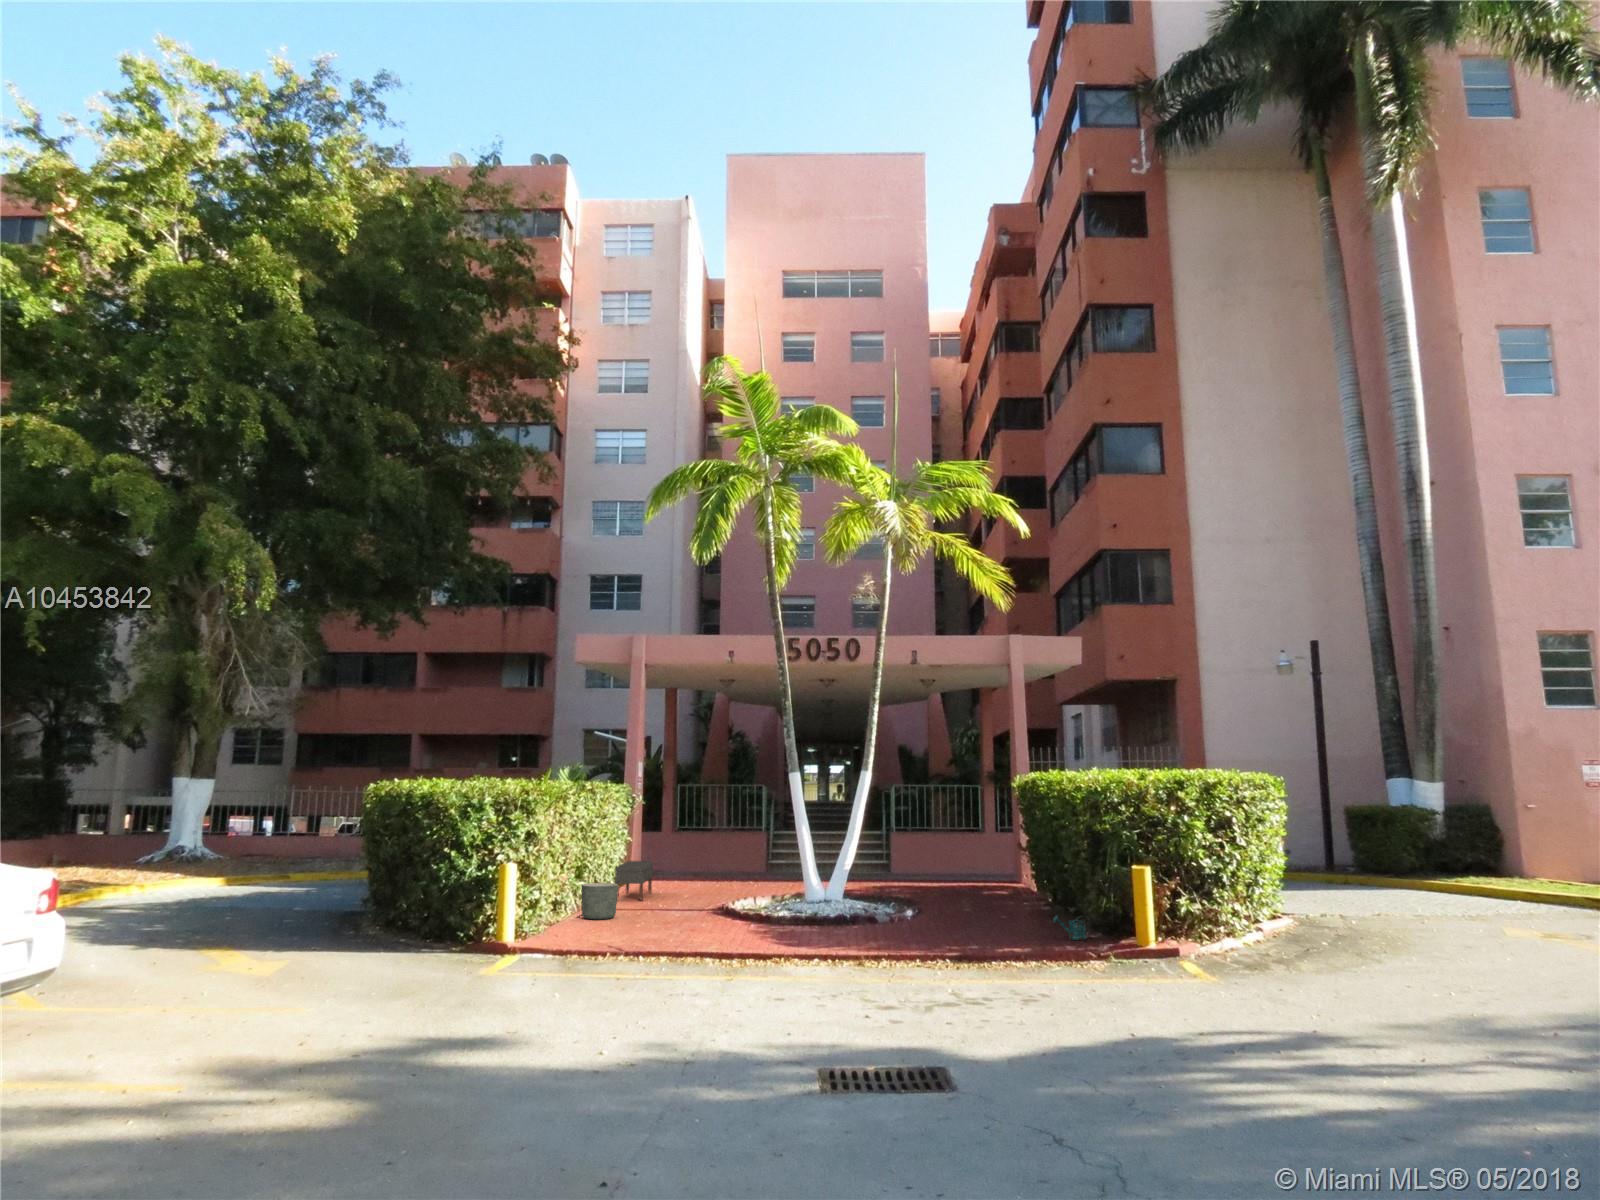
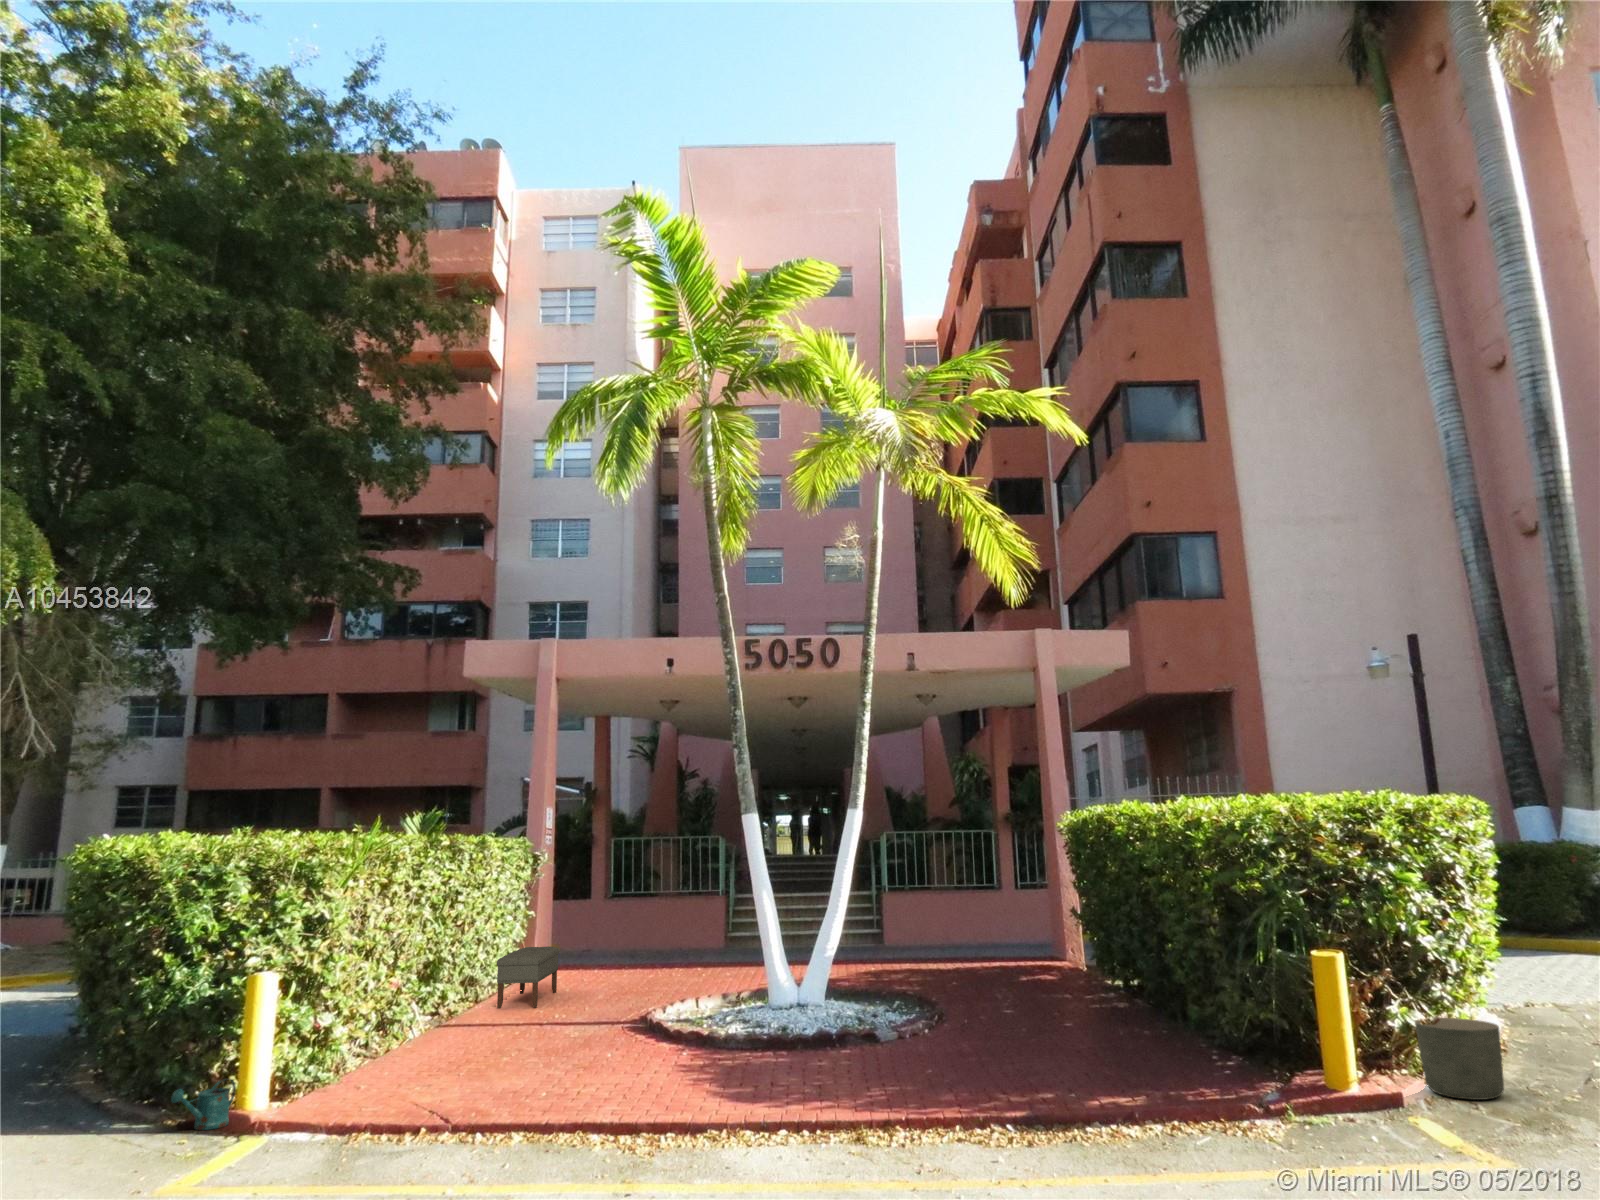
planter: present [582,883,618,919] -> present [1415,1018,1504,1100]
watering can: present [1053,915,1090,940] -> present [171,1079,236,1130]

